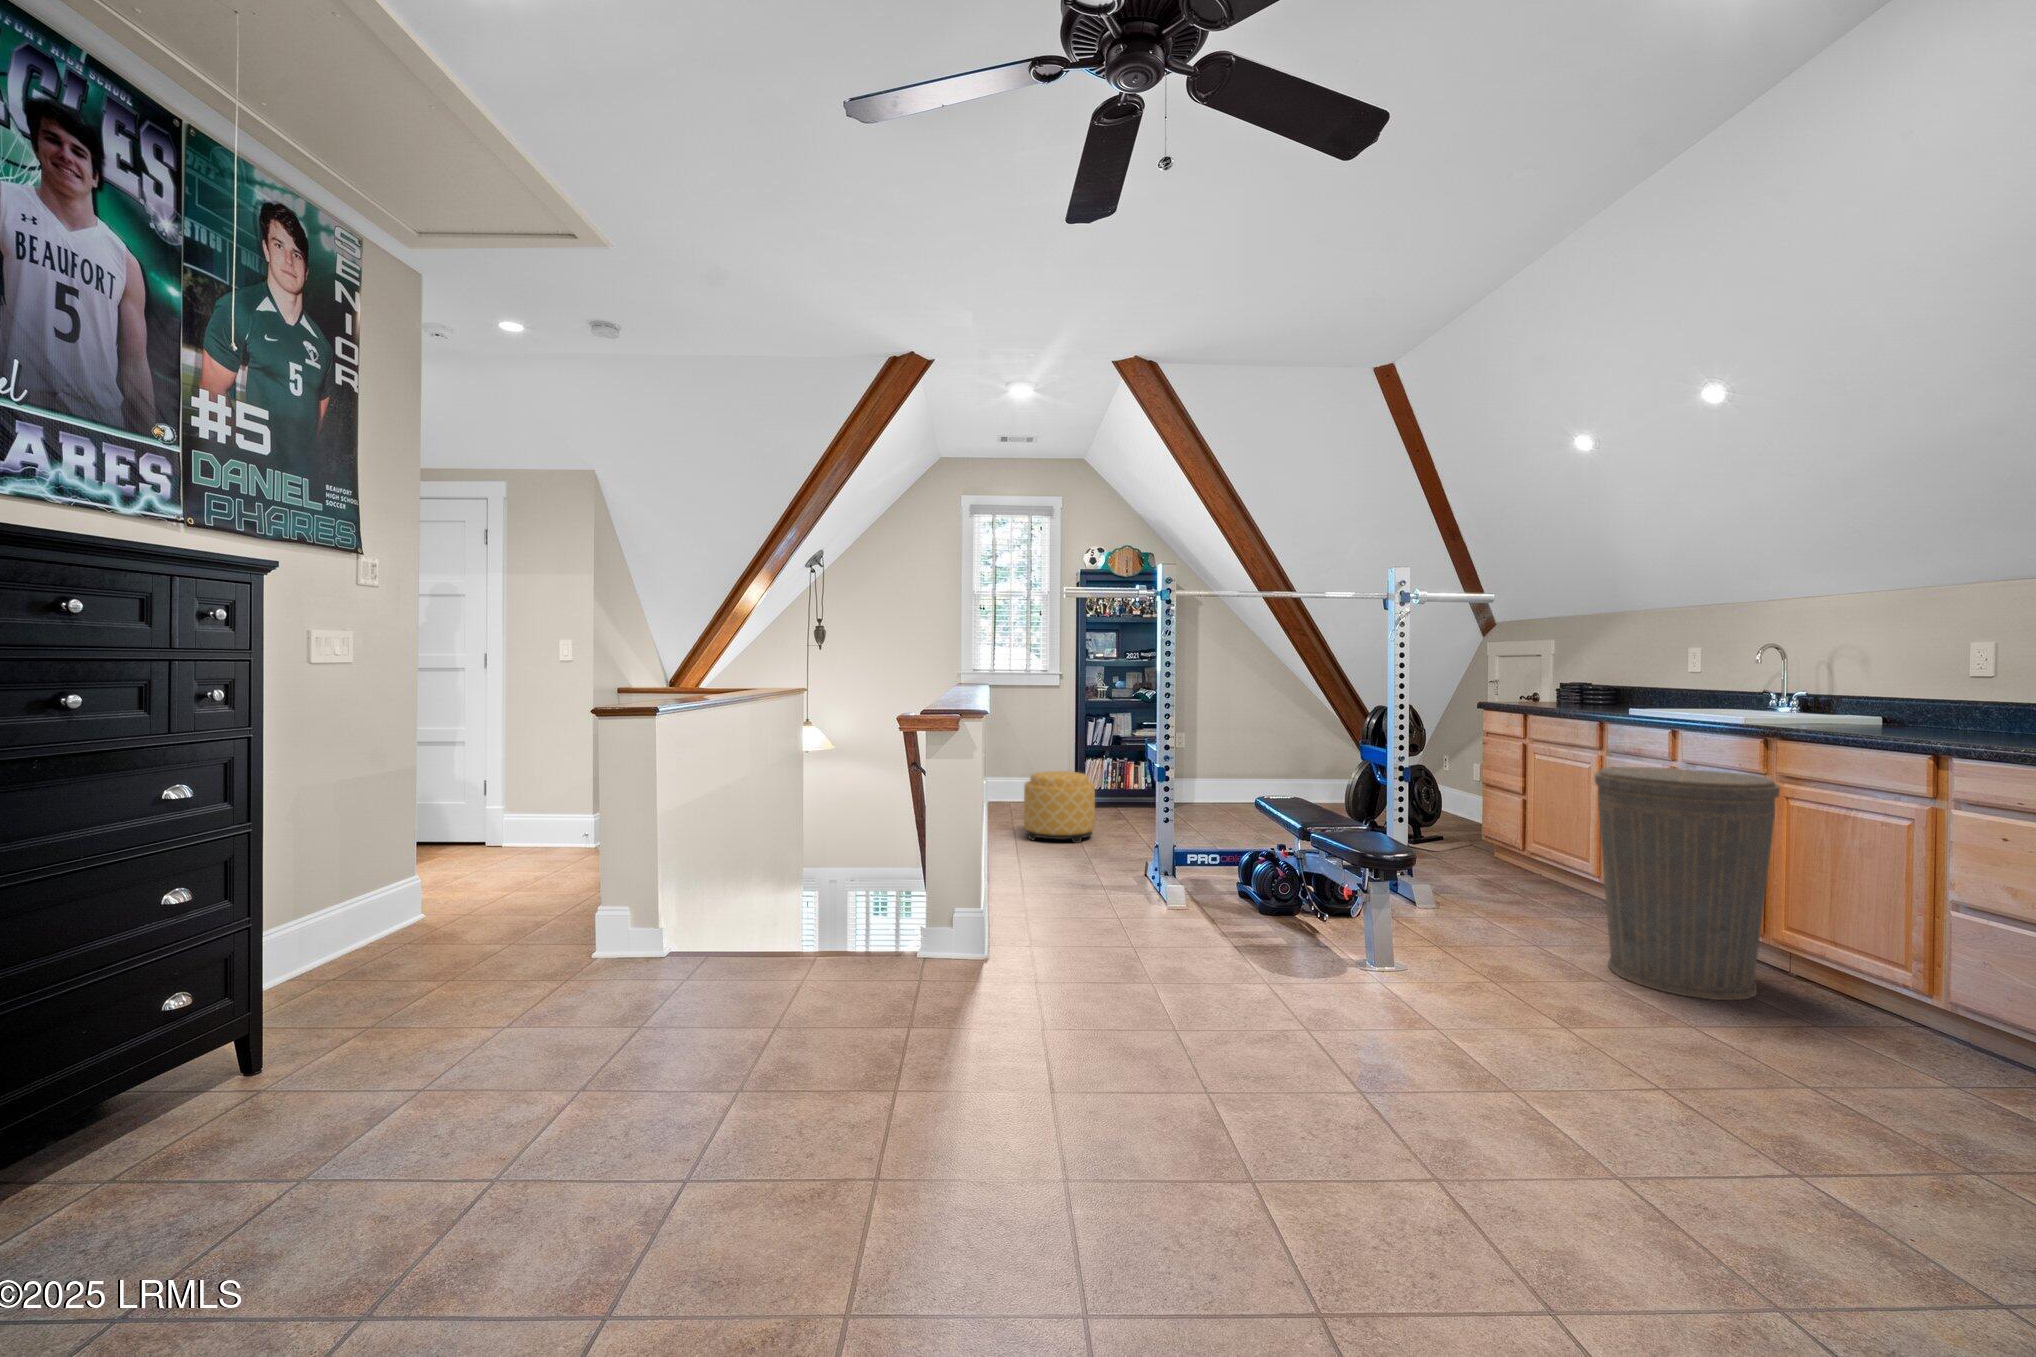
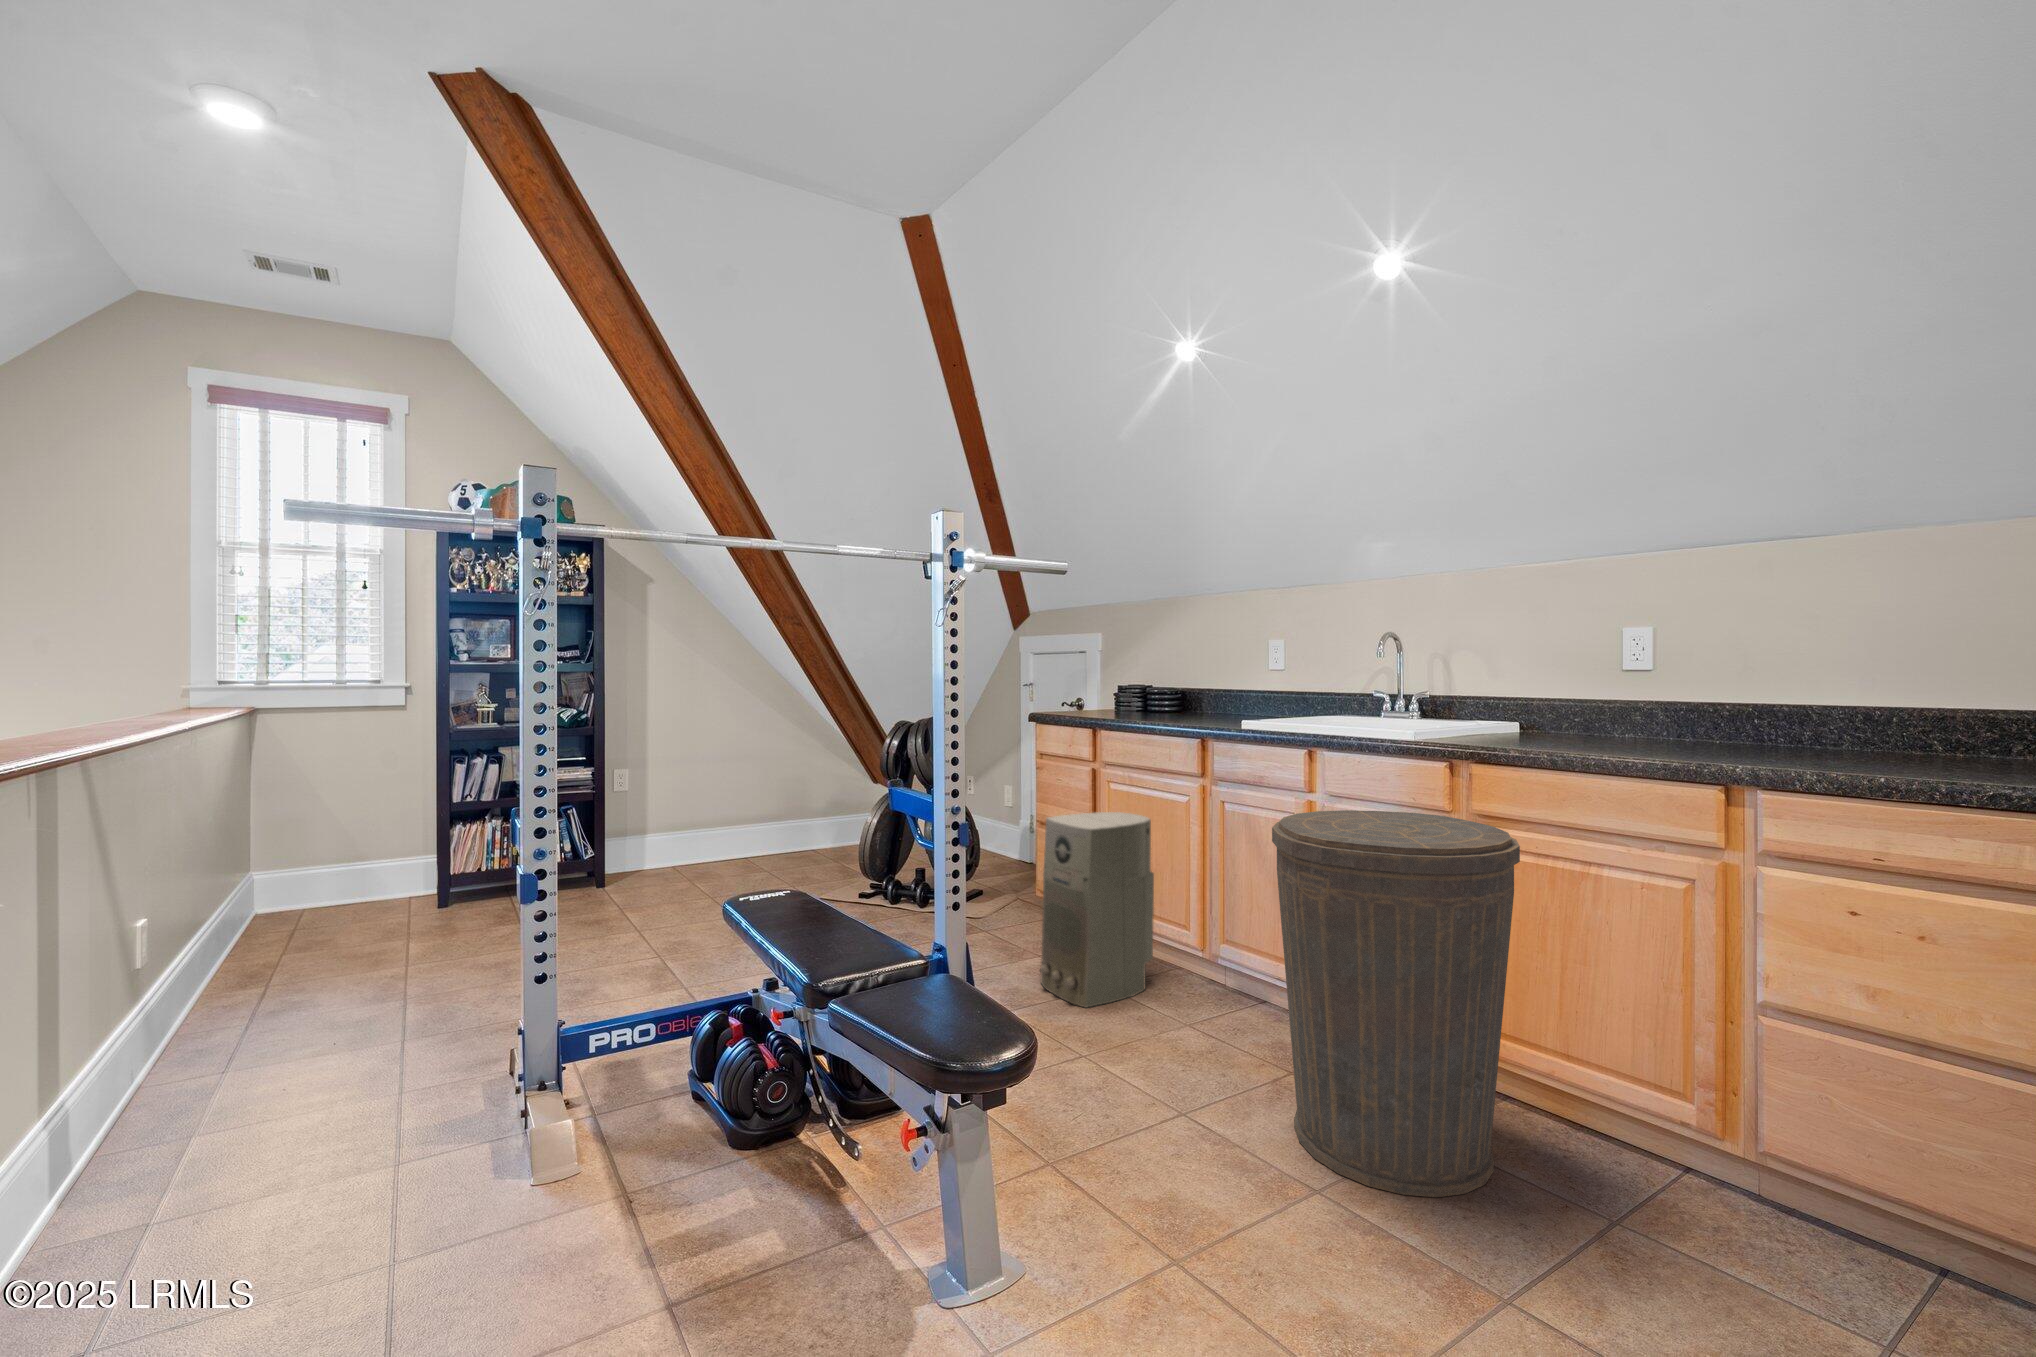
ottoman: present [1024,771,1095,843] -> none [265,865,438,1019]
air purifier: none [1464,773,1560,902] -> present [1040,812,1154,1008]

